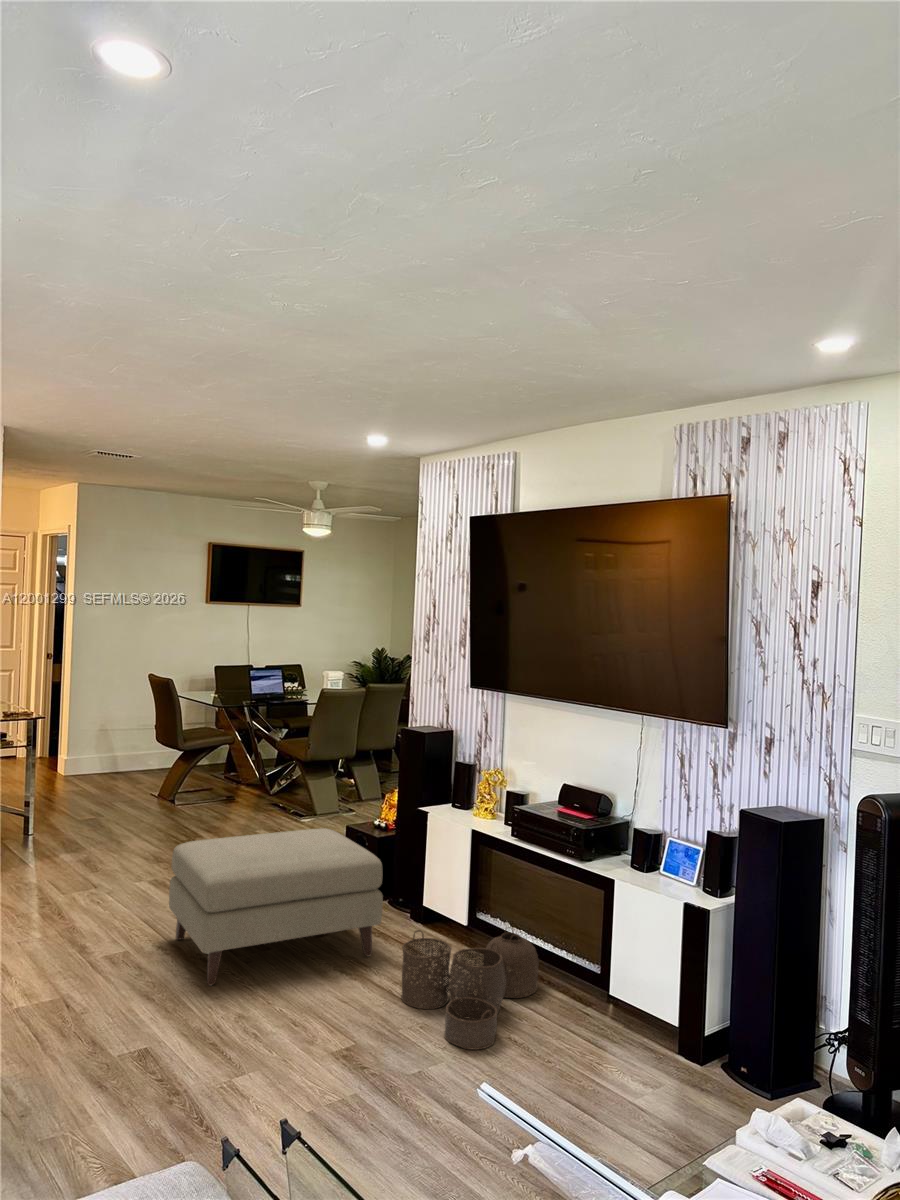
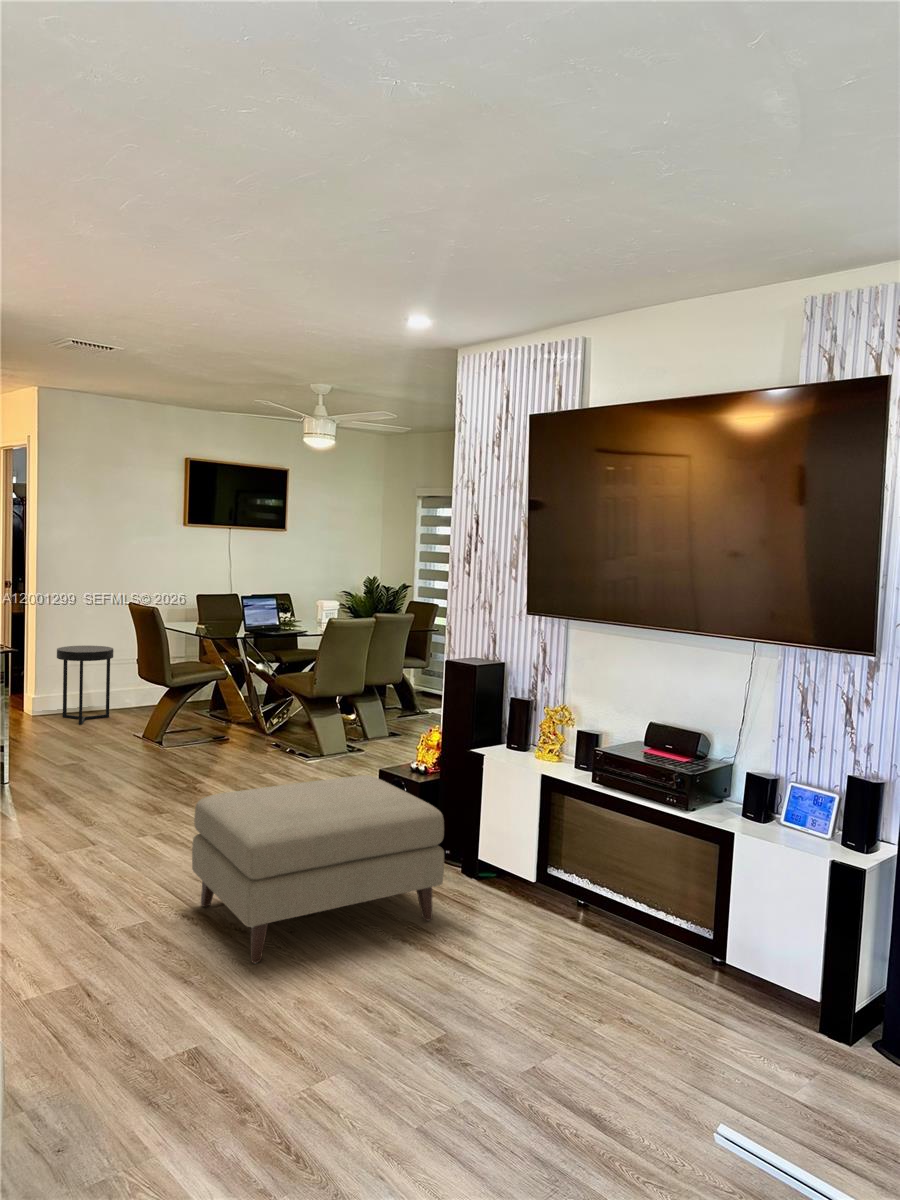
side table: none [87,712,137,784] -> present [57,646,114,725]
woven basket: present [401,929,538,1050] -> none [481,886,632,1034]

